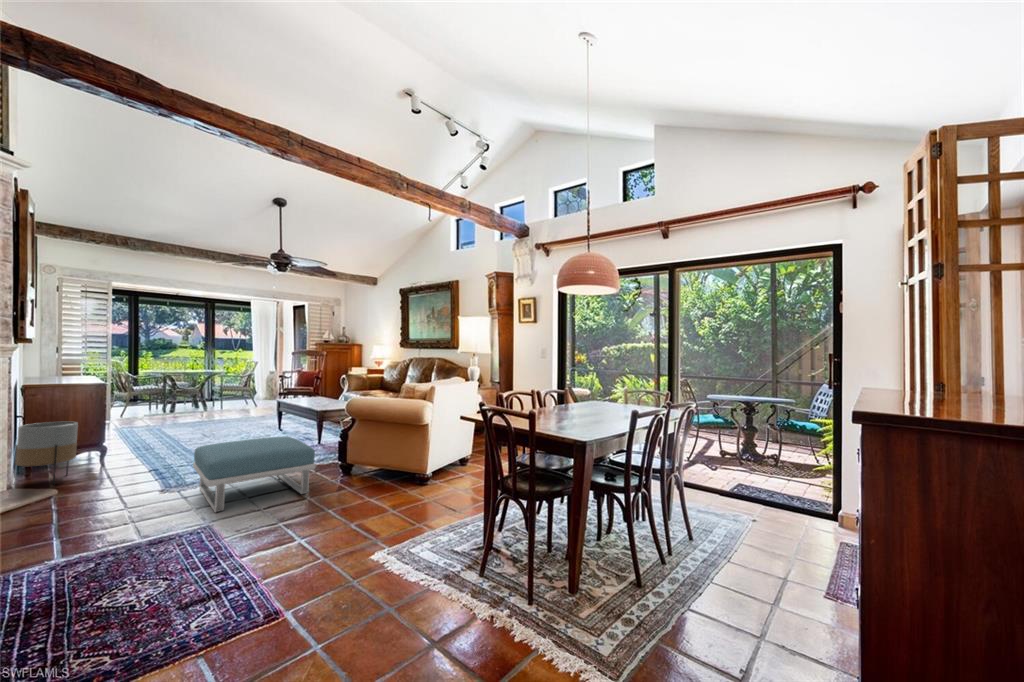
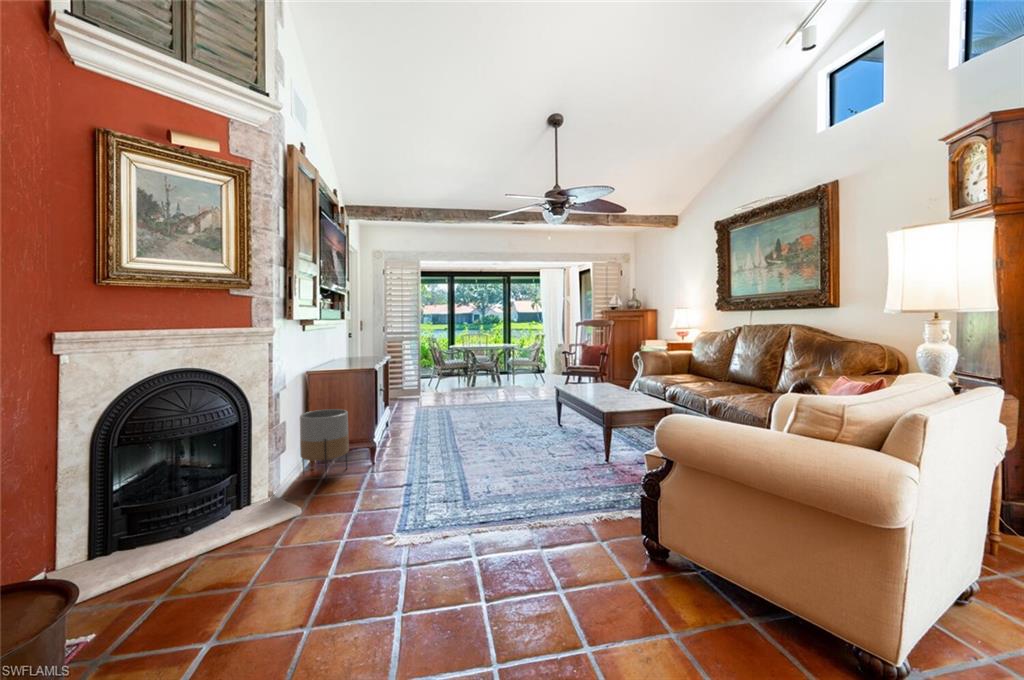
footstool: present [193,437,315,512] -> none [407,469,597,634]

